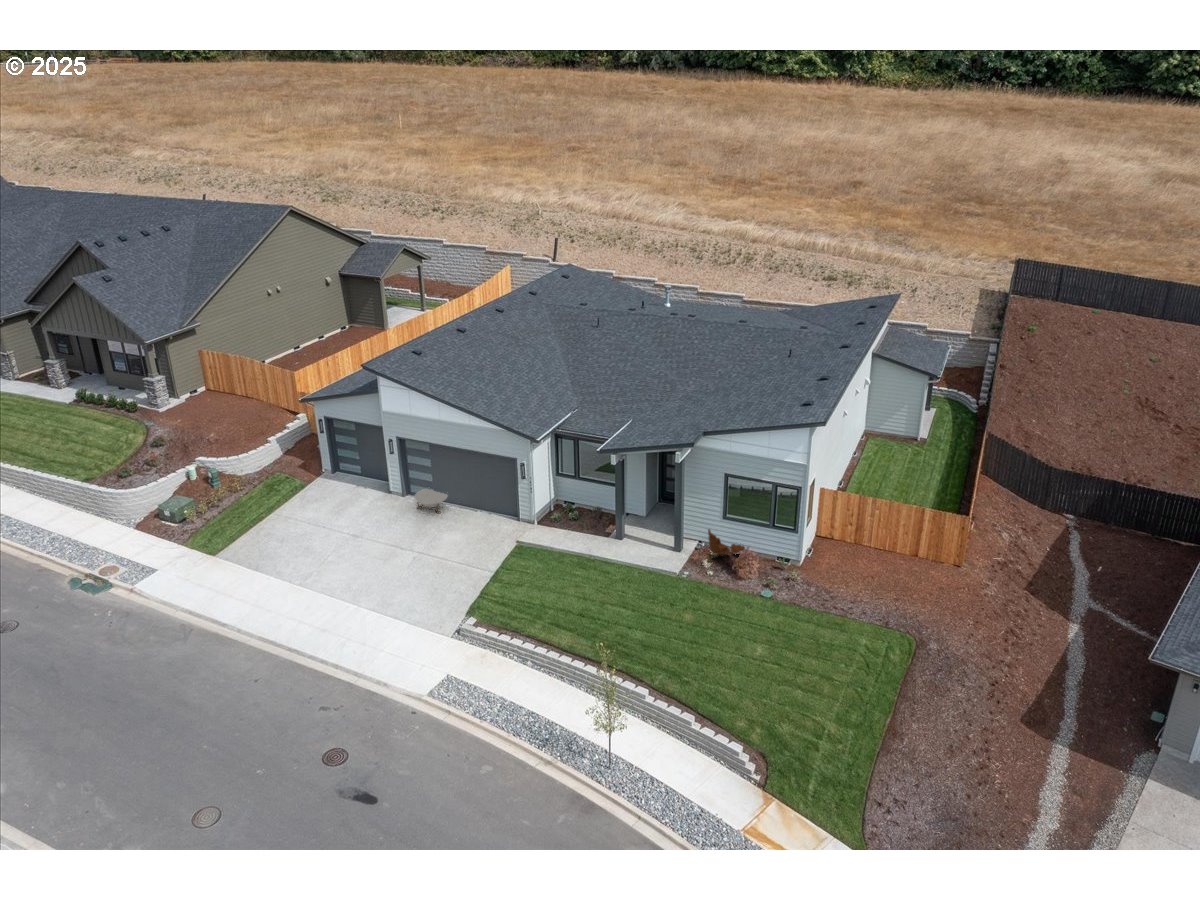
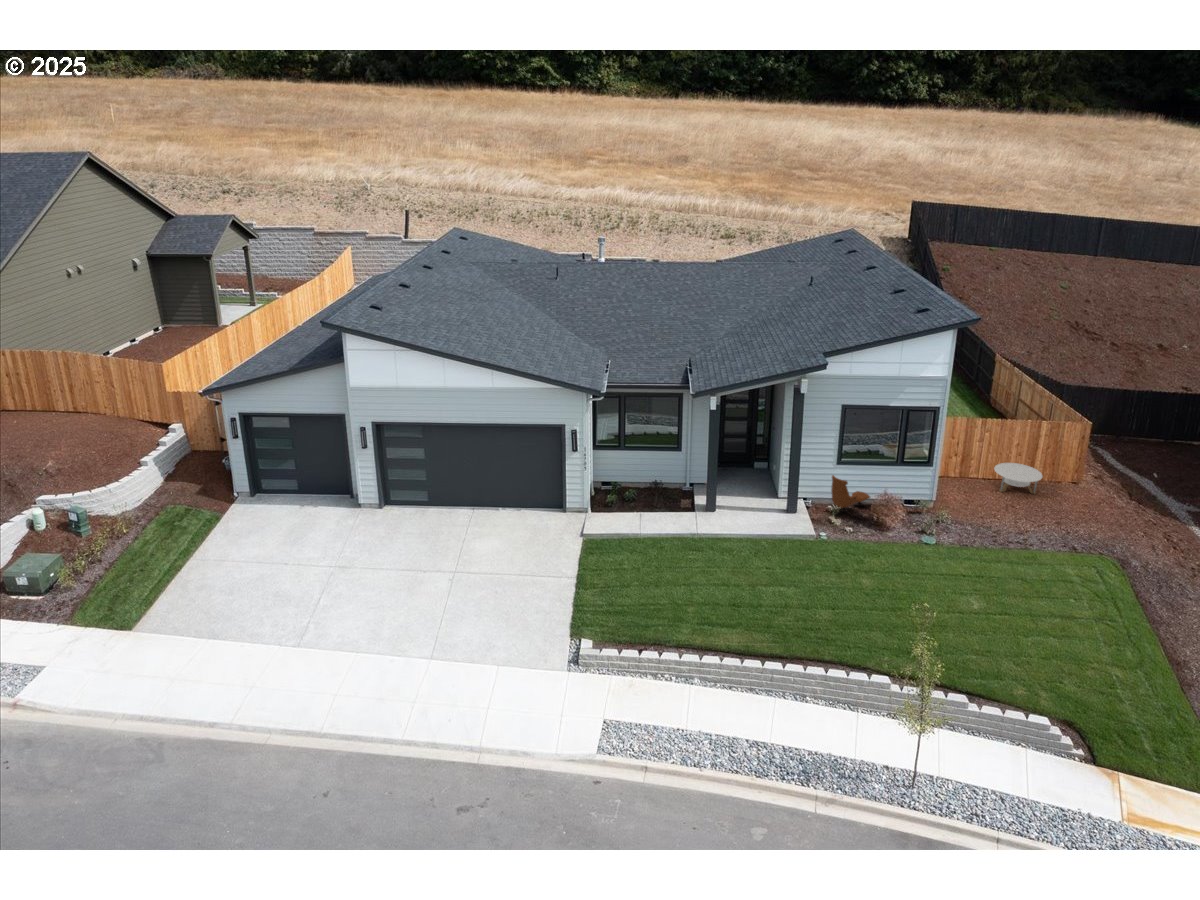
round table: present [414,489,448,514] -> present [994,463,1042,494]

